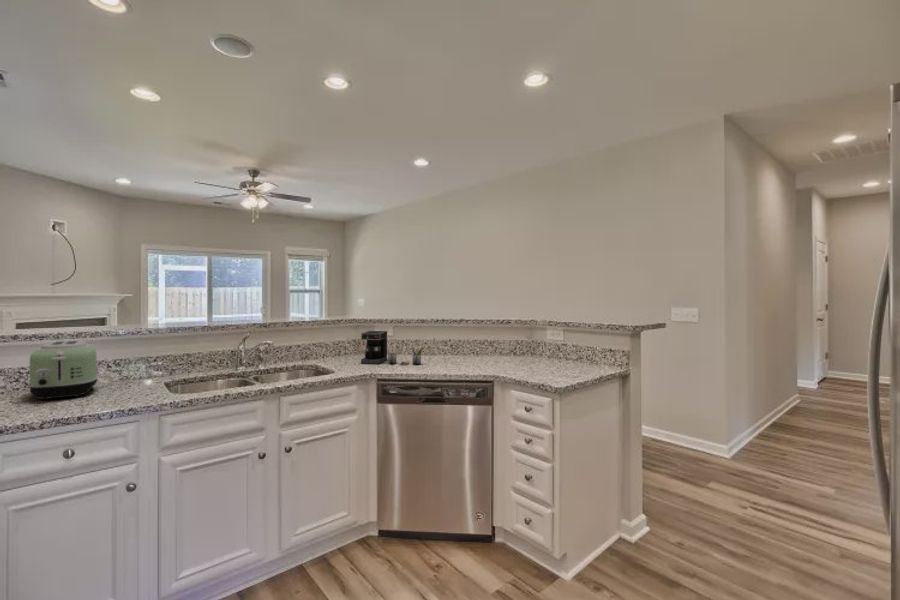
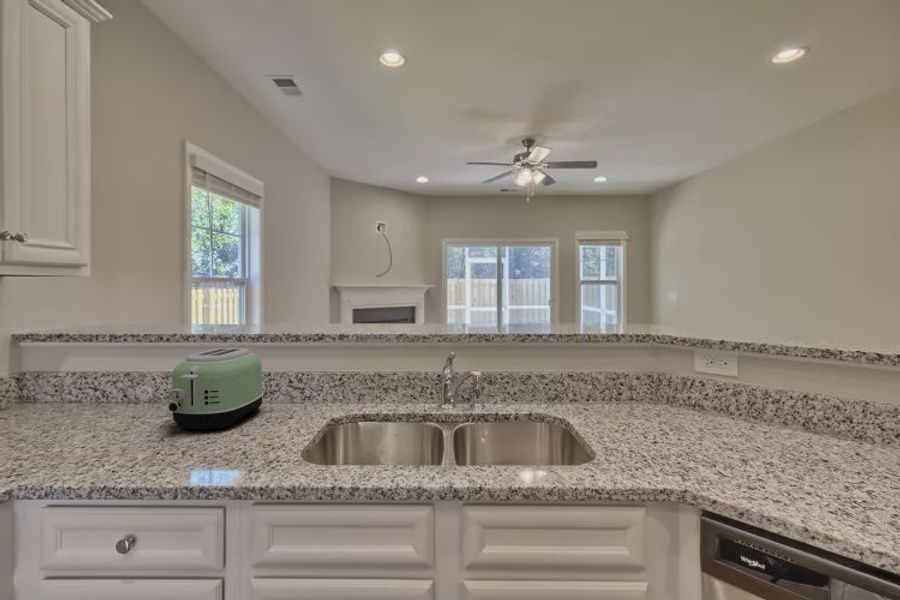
coffee maker: present [361,331,422,364] -> none [651,357,809,452]

